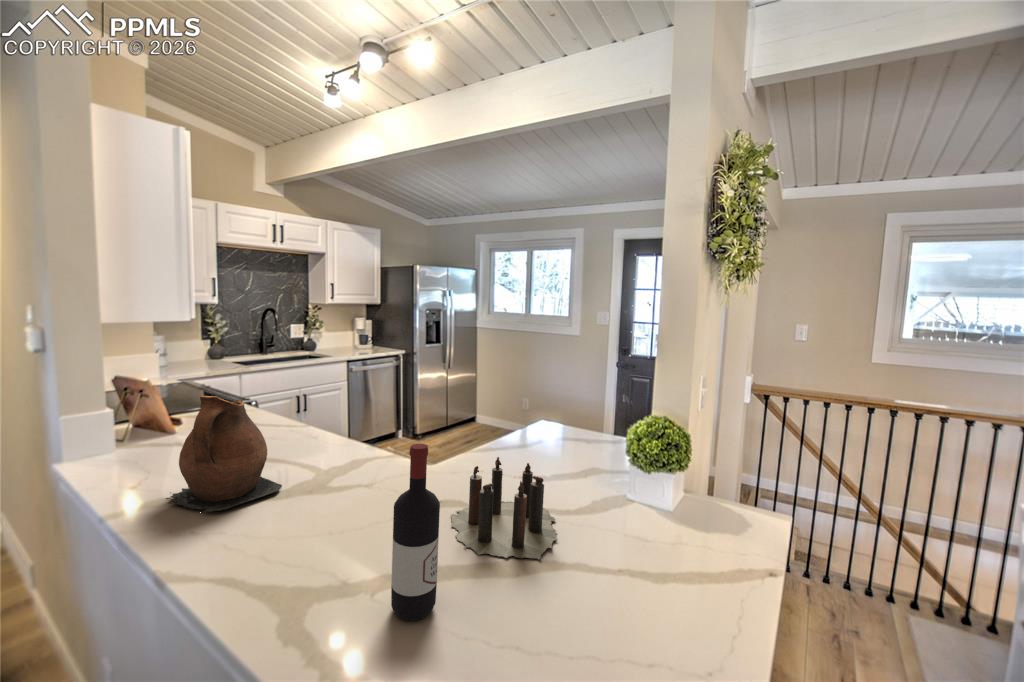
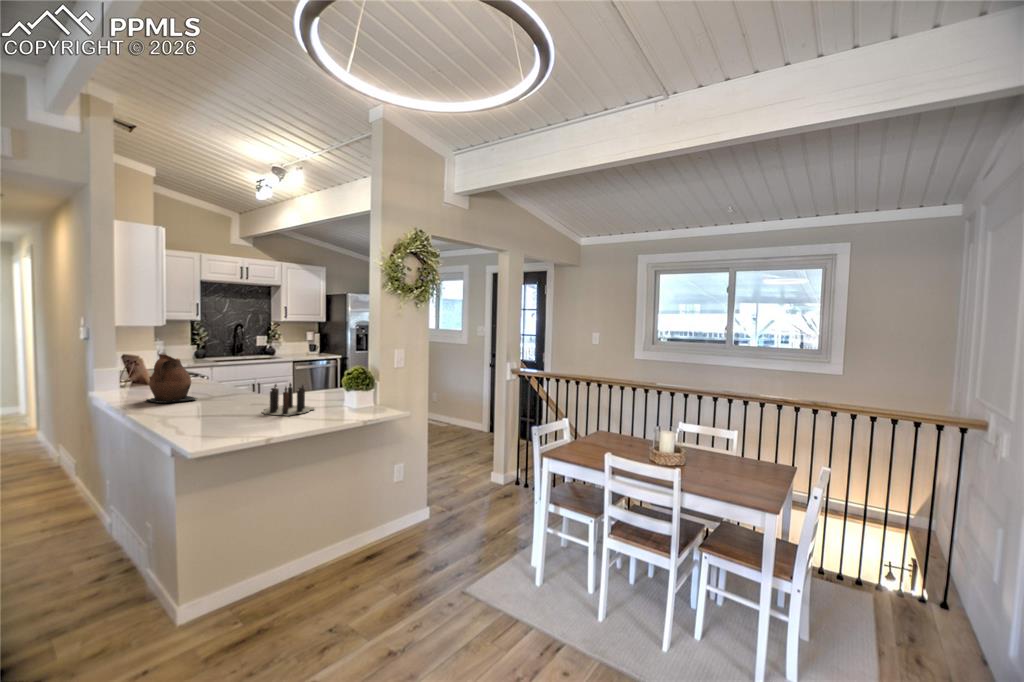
wine bottle: present [391,444,440,621] -> none [214,361,233,422]

